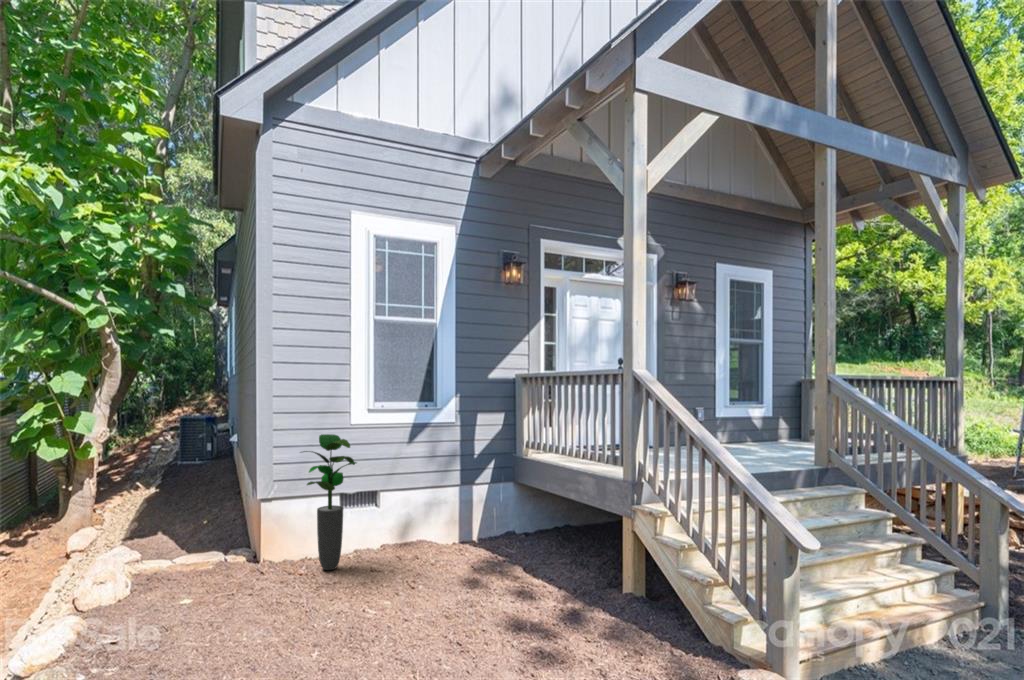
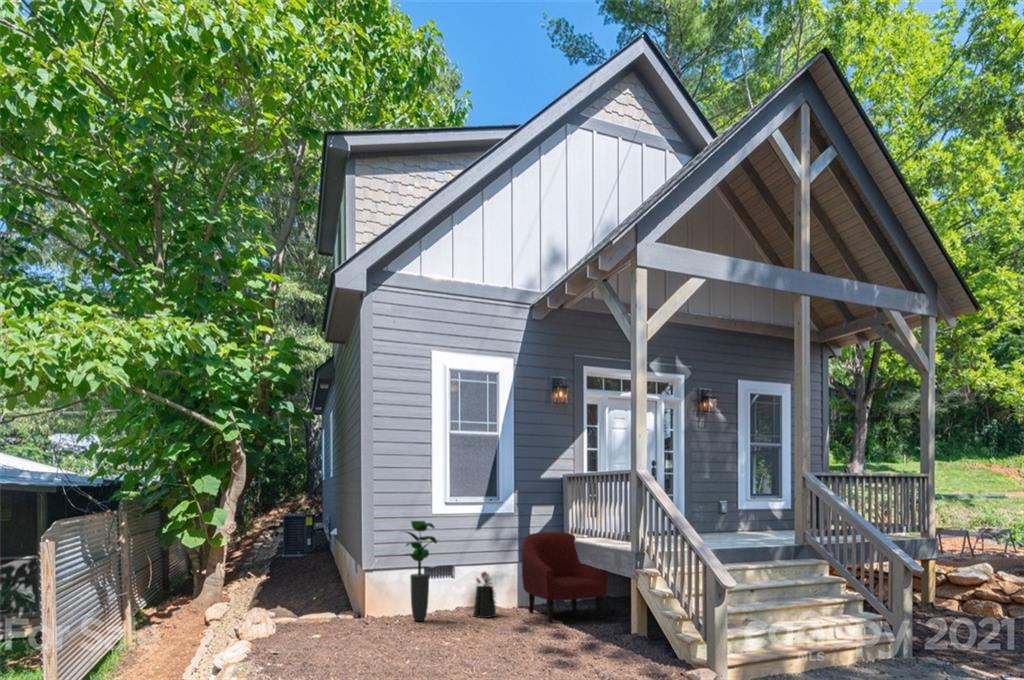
armchair: none [467,445,577,566] -> present [522,532,608,623]
watering can: none [403,496,435,559] -> present [473,572,497,618]

